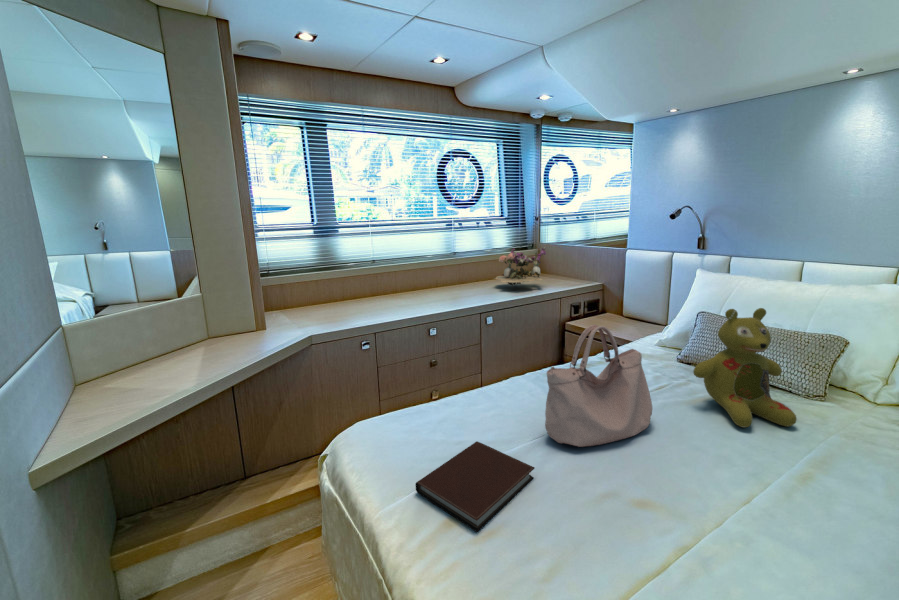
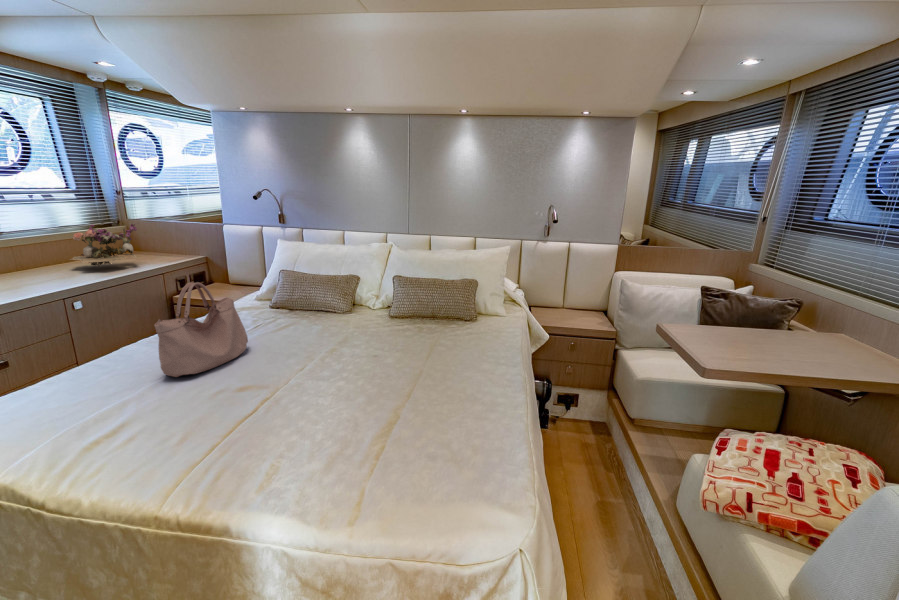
stuffed bear: present [693,308,797,427] -> none [274,261,333,335]
notebook: present [415,441,534,532] -> none [29,395,158,449]

